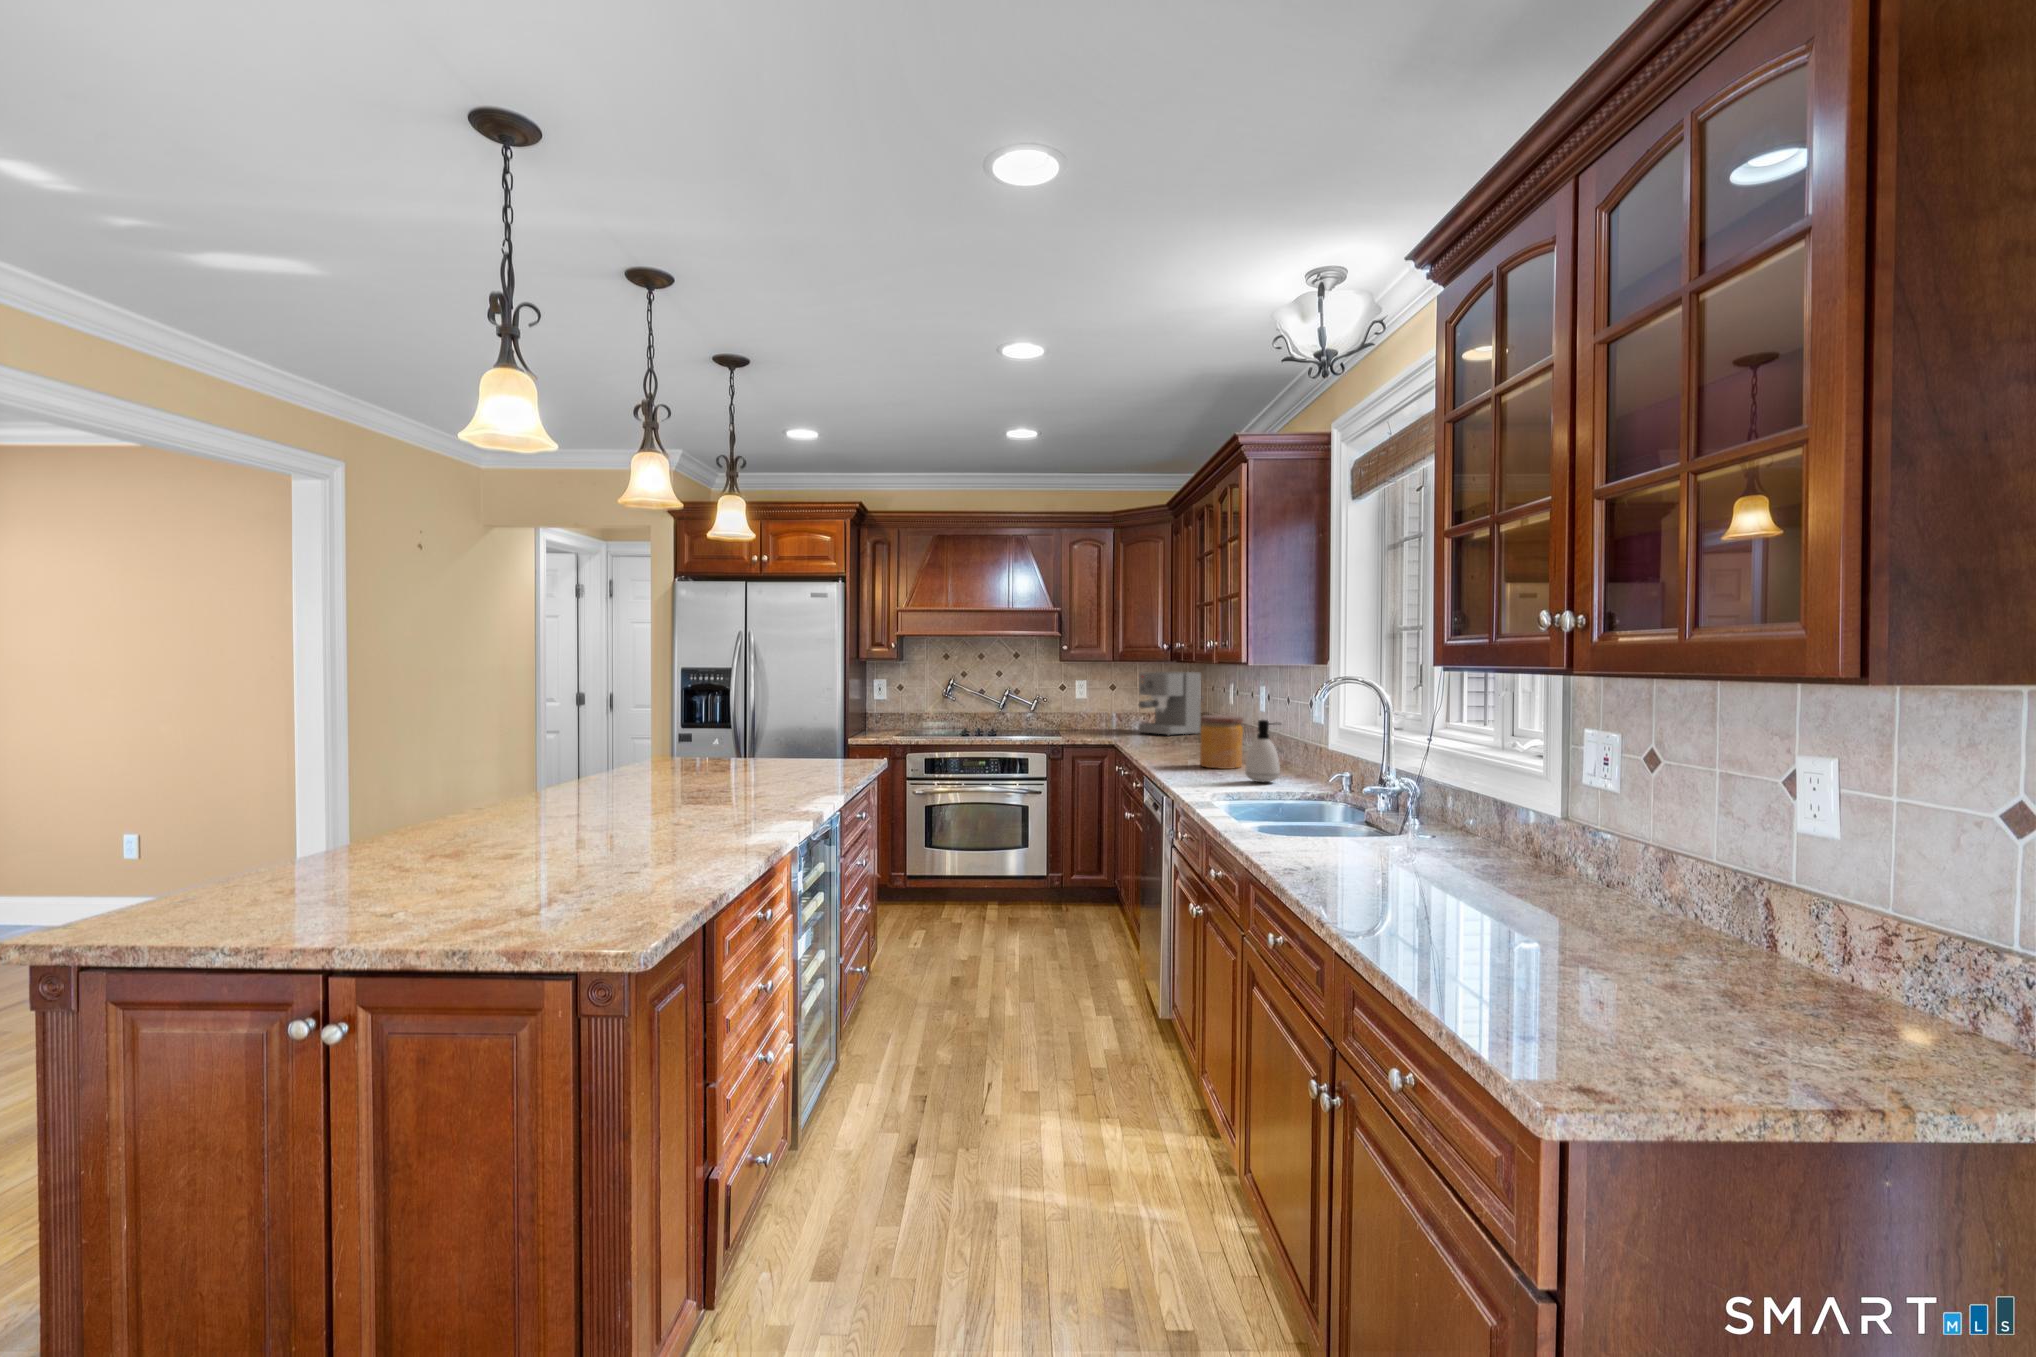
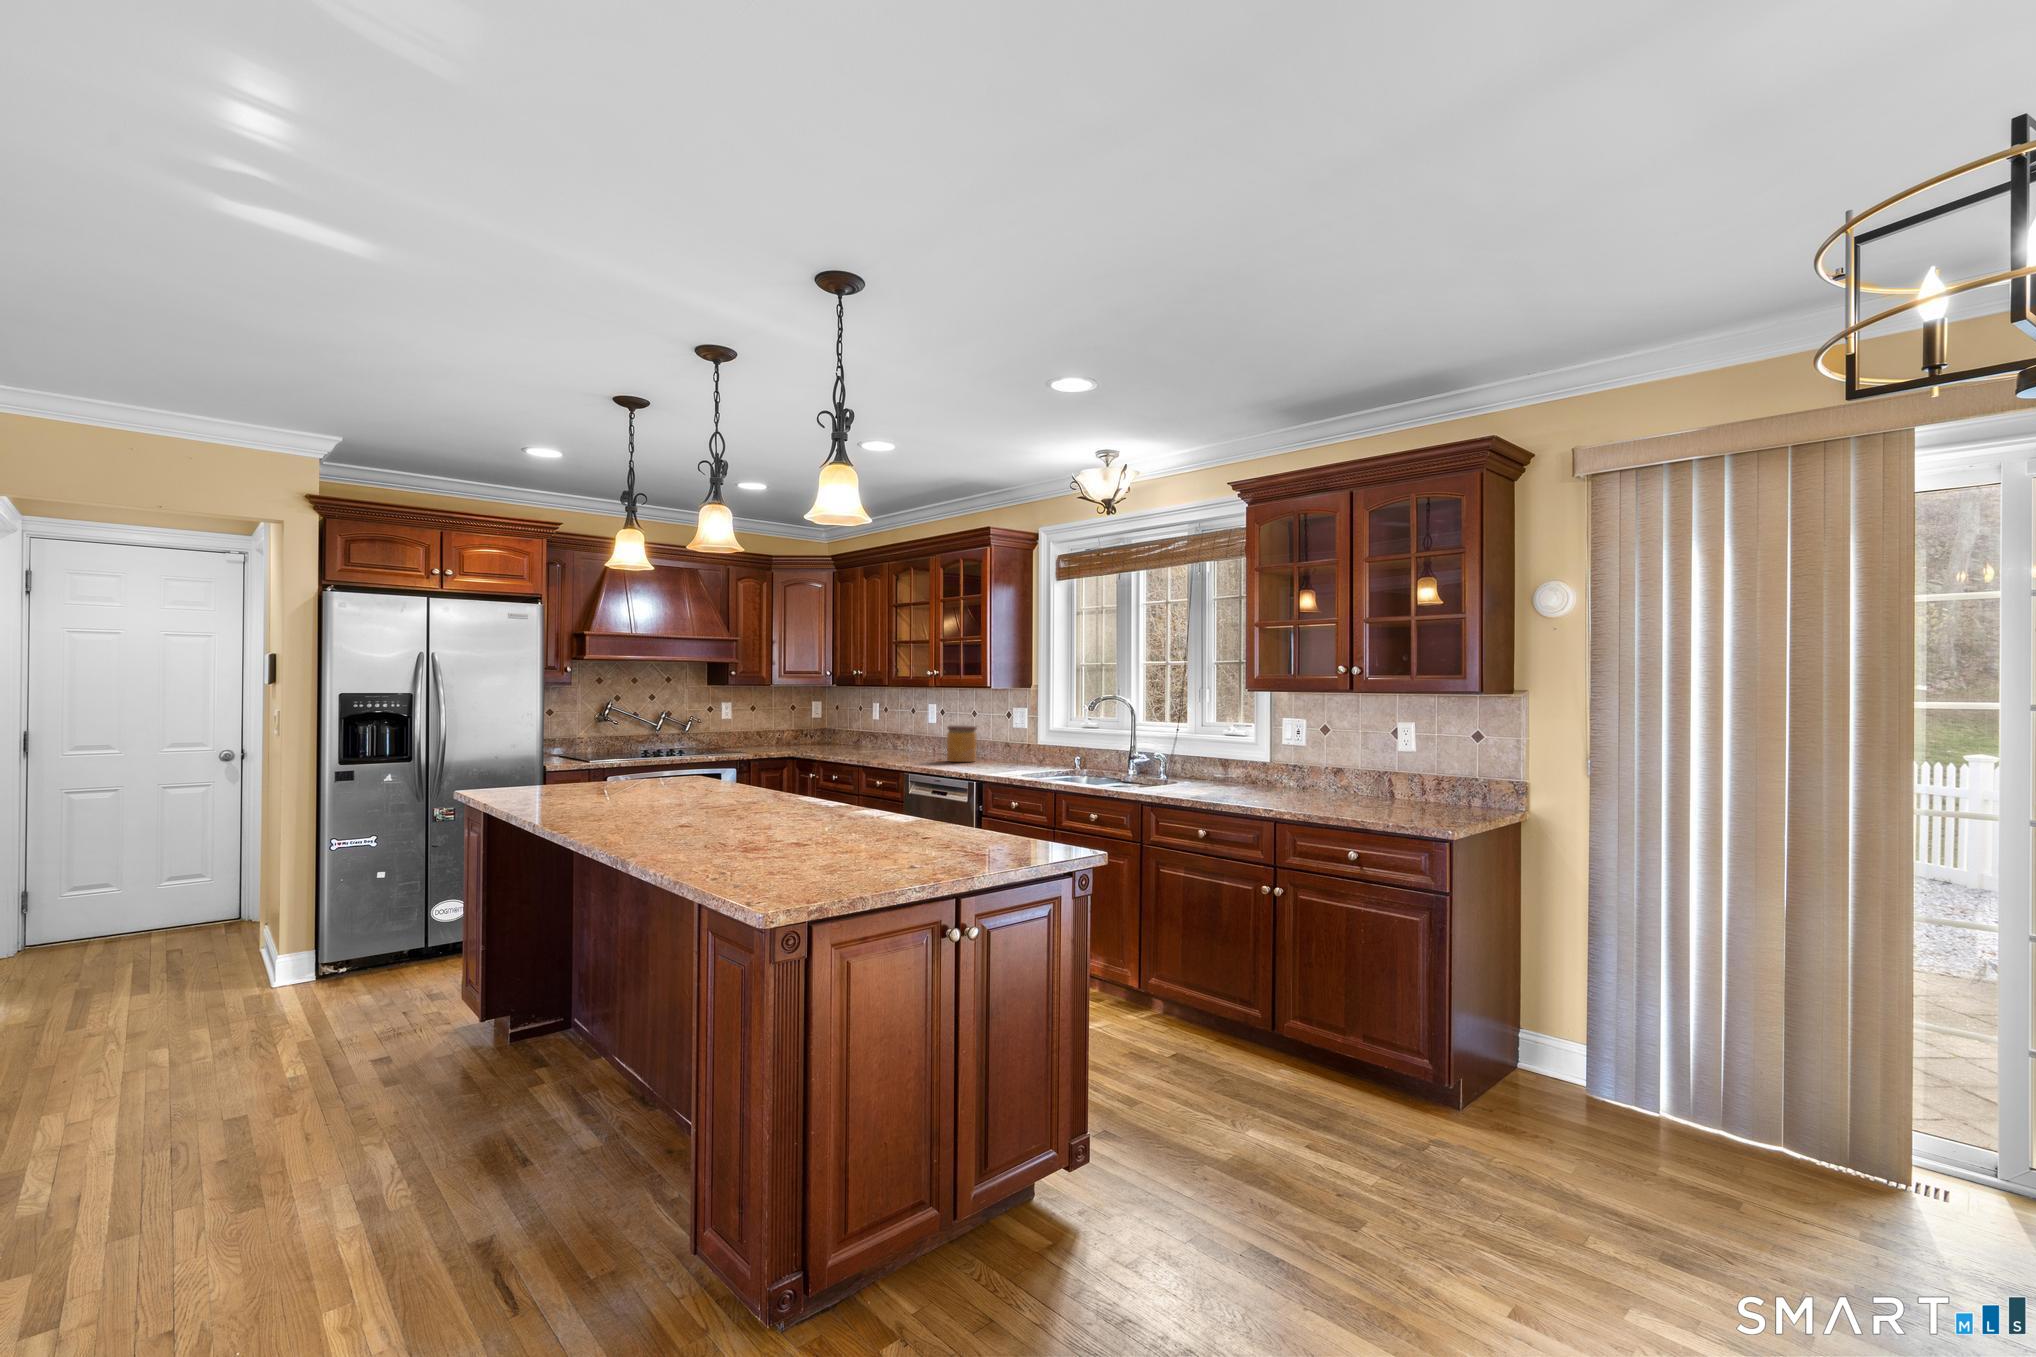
coffee maker: present [1139,672,1201,736] -> none [798,695,848,747]
soap dispenser: present [1245,720,1280,782] -> none [1013,726,1035,767]

